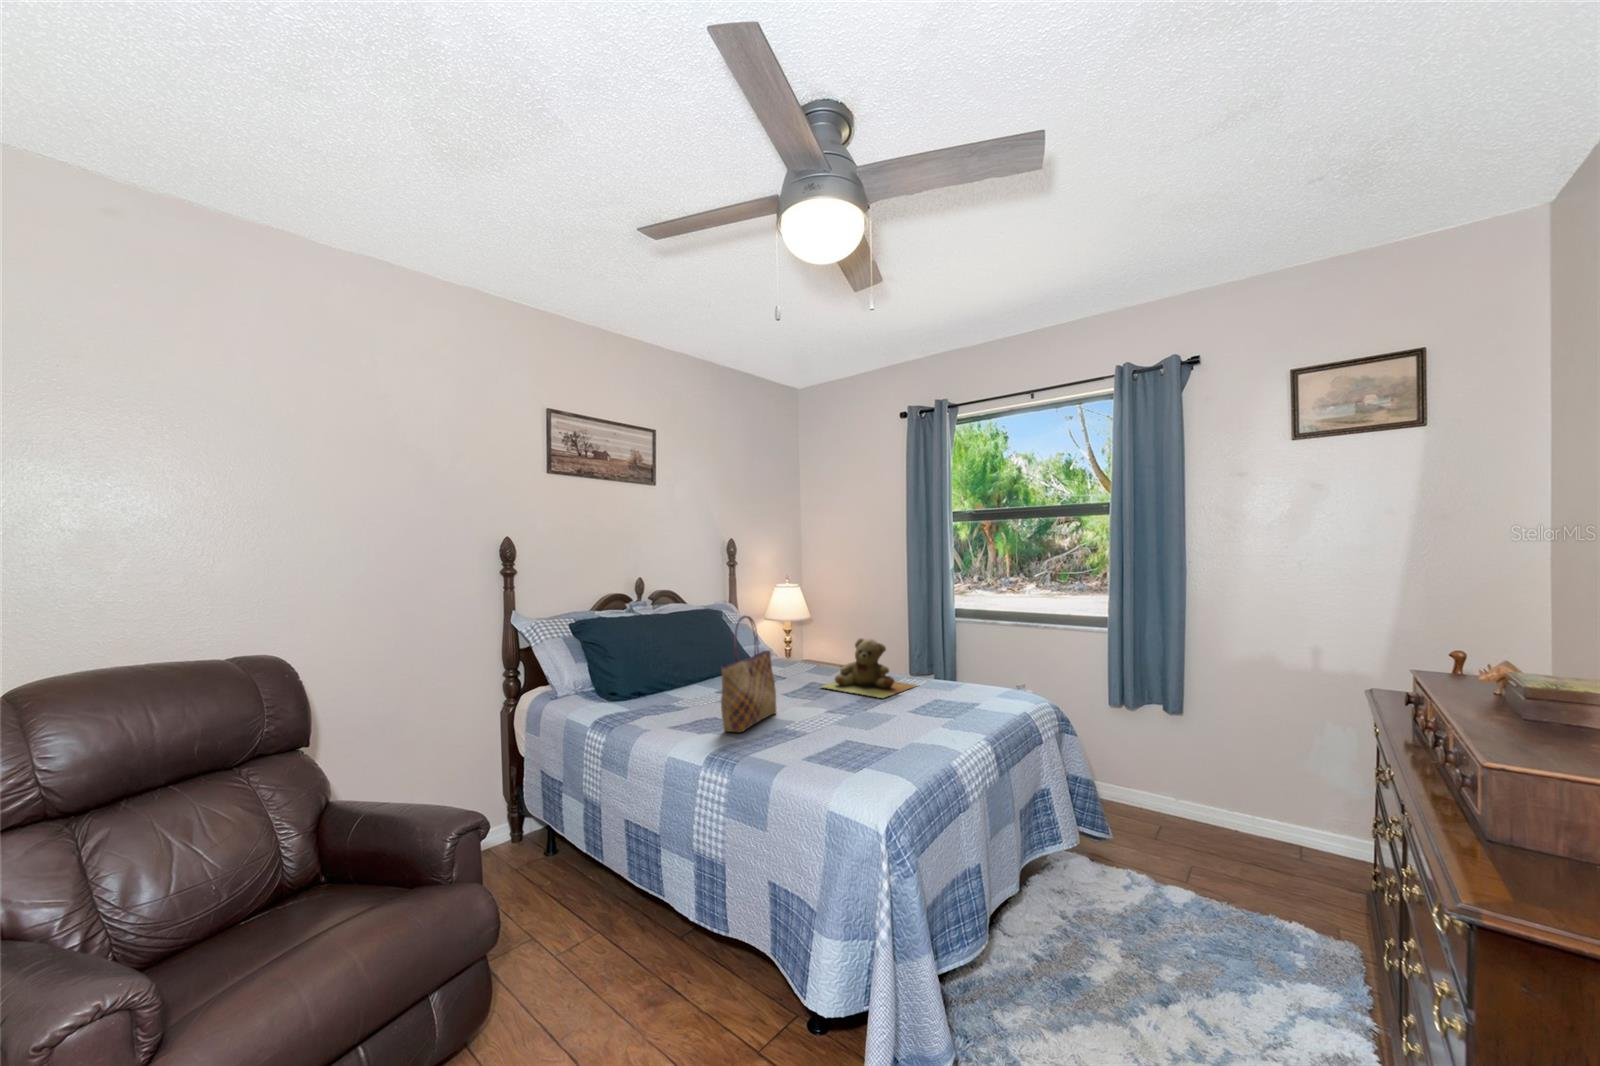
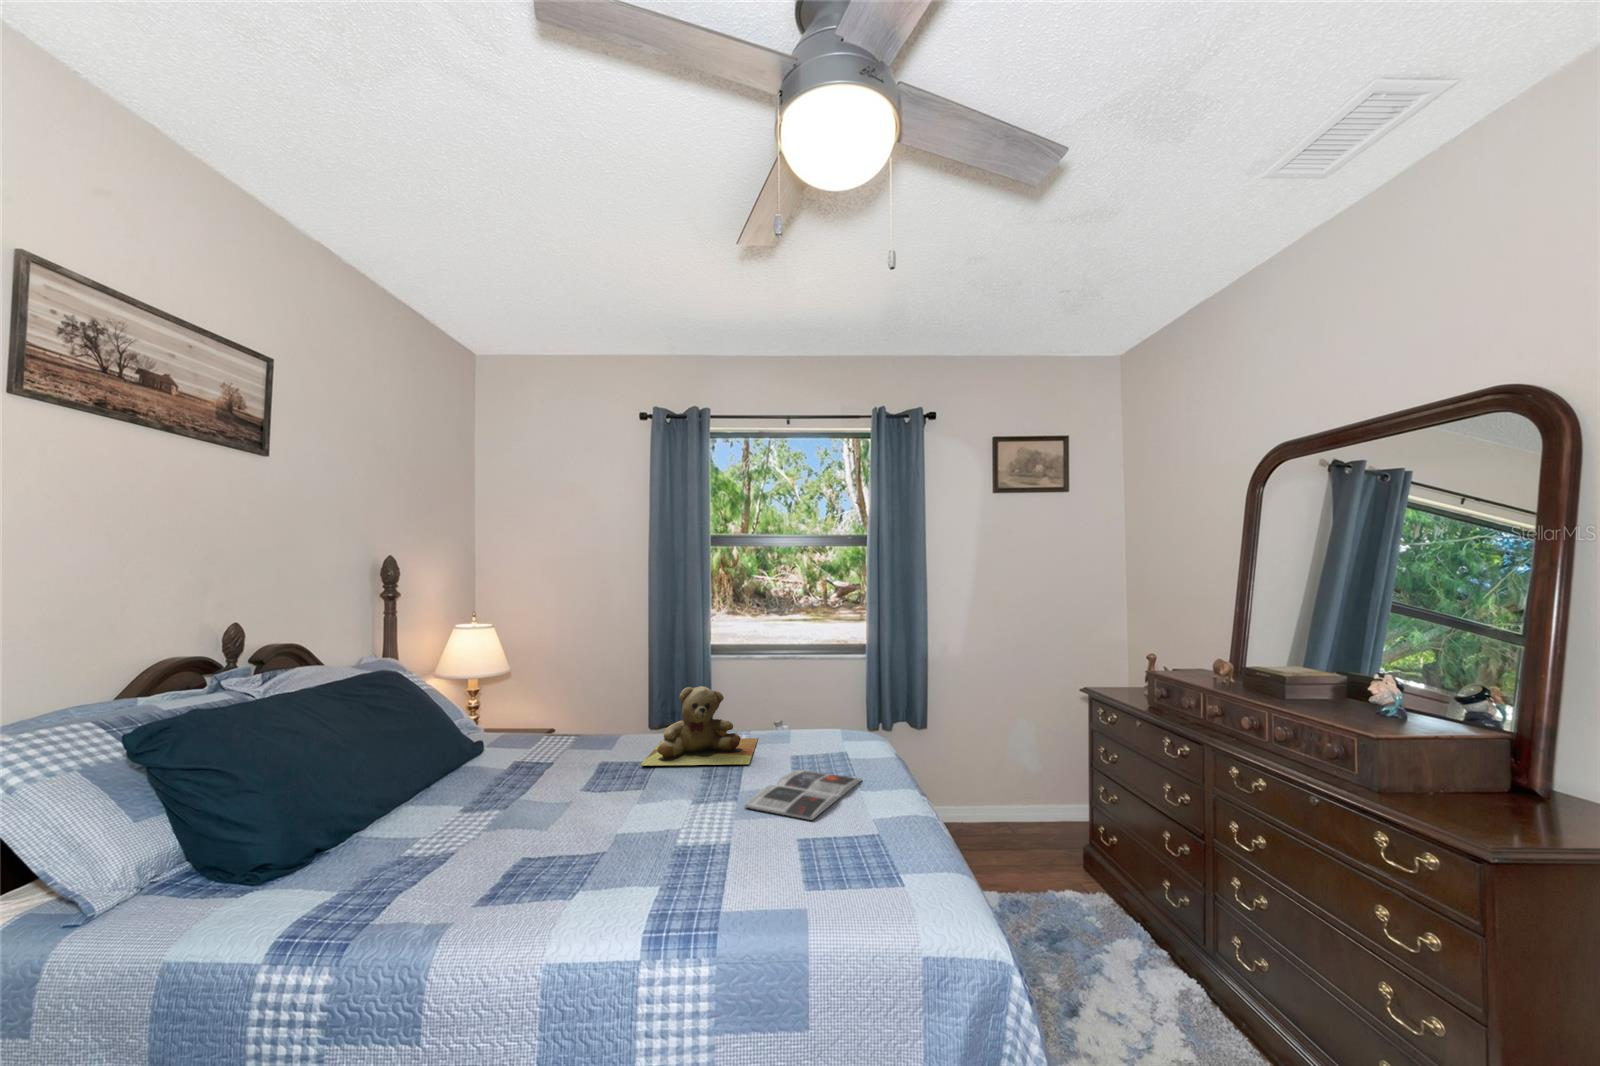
tote bag: present [721,615,777,732] -> none [600,670,648,877]
magazine: none [838,707,940,734] -> present [745,770,861,820]

